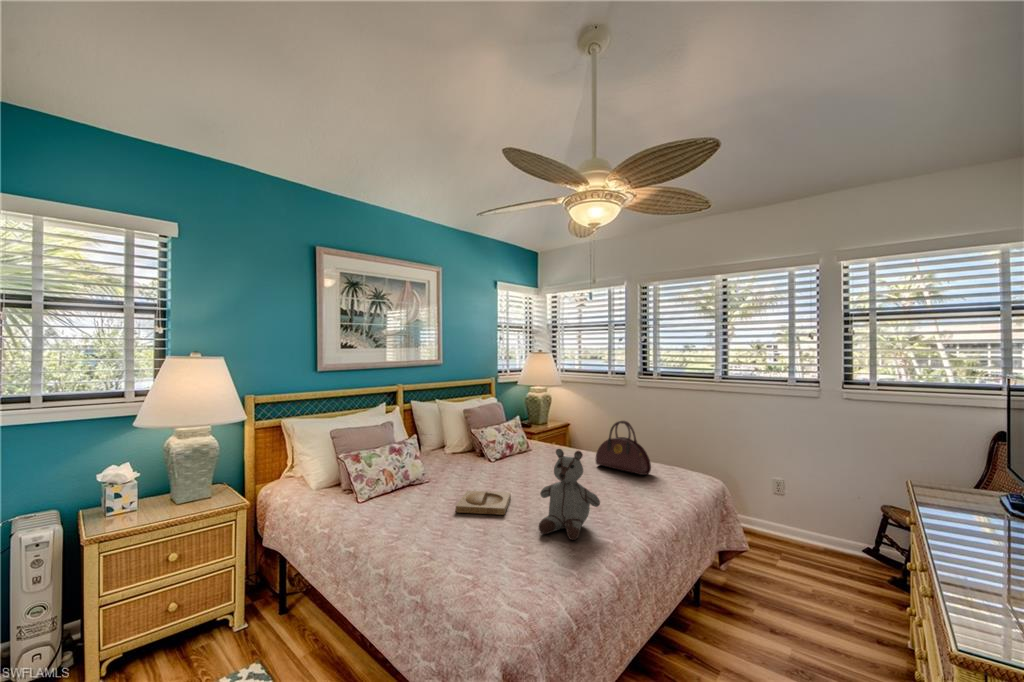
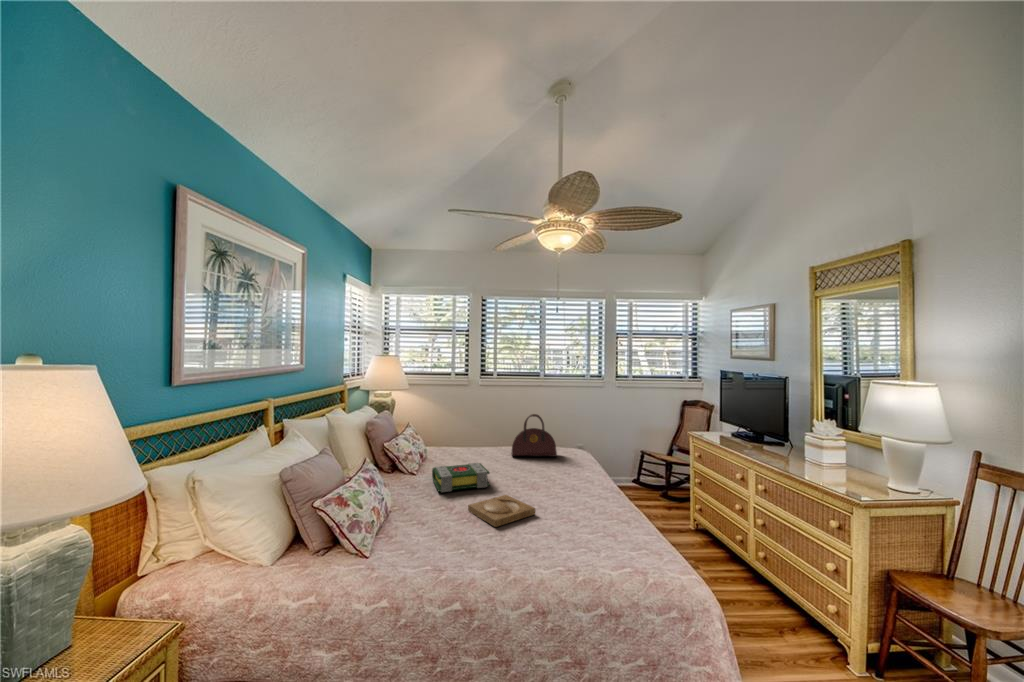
stuffed bear: present [539,449,600,540] -> none [563,440,619,517]
book: none [474,456,534,484] -> present [432,463,490,492]

